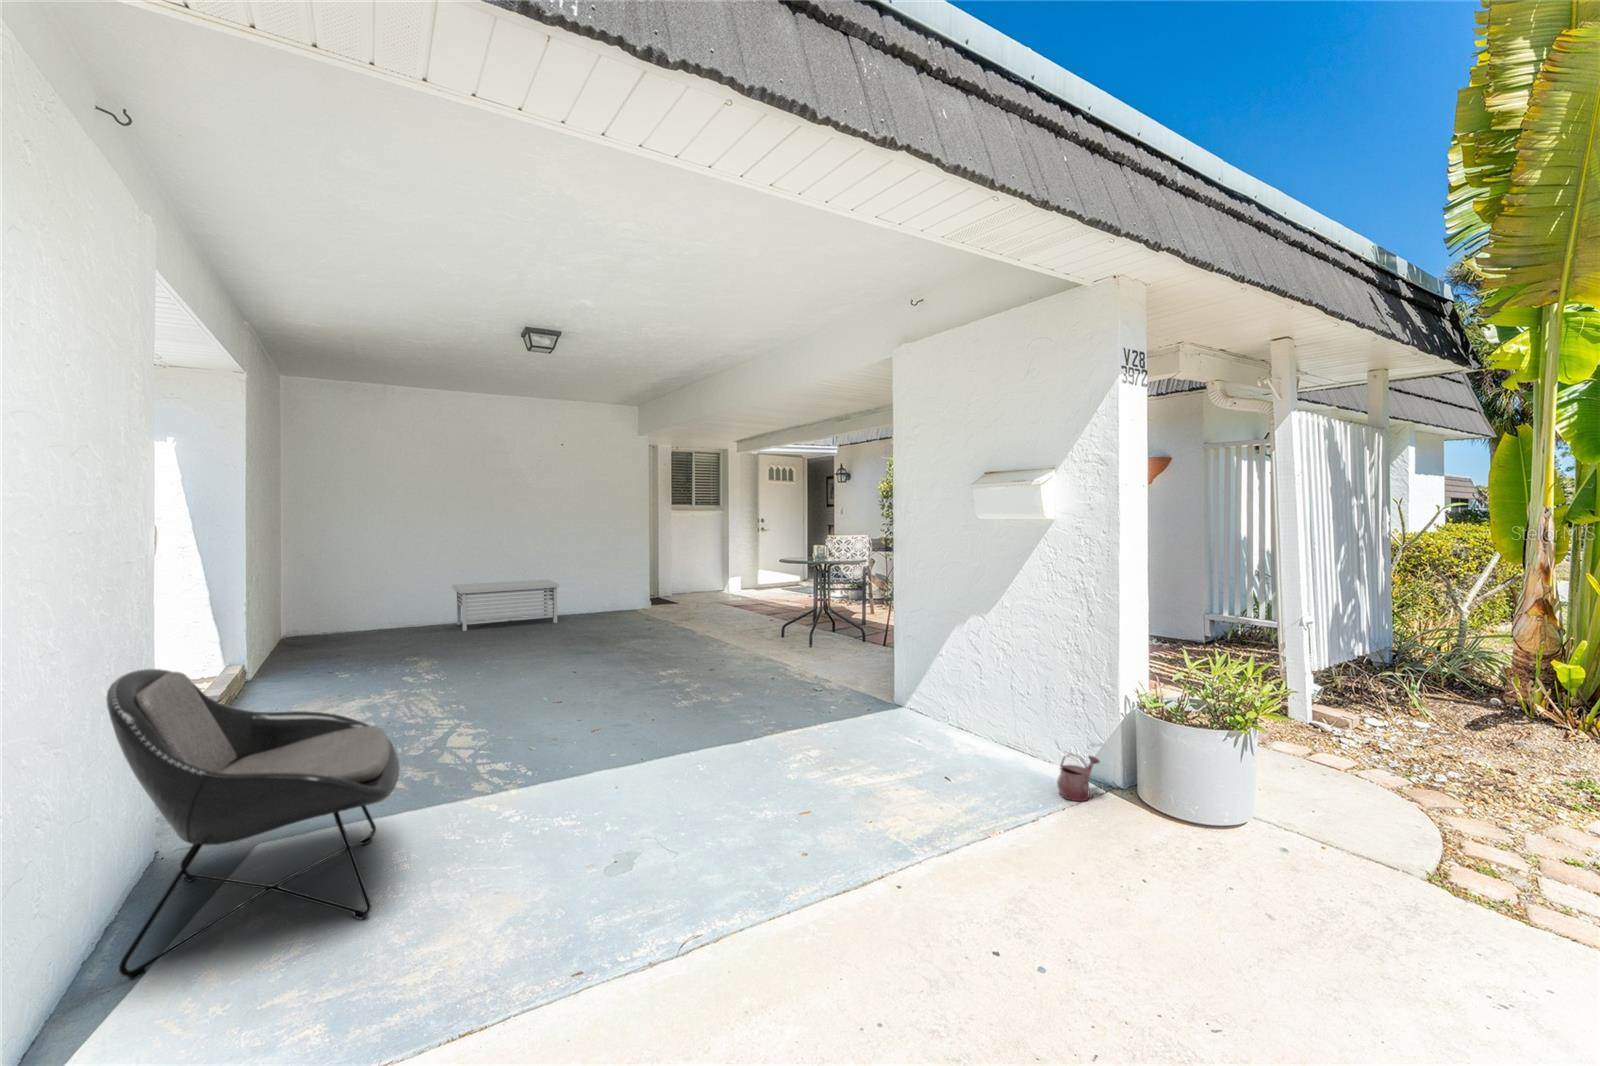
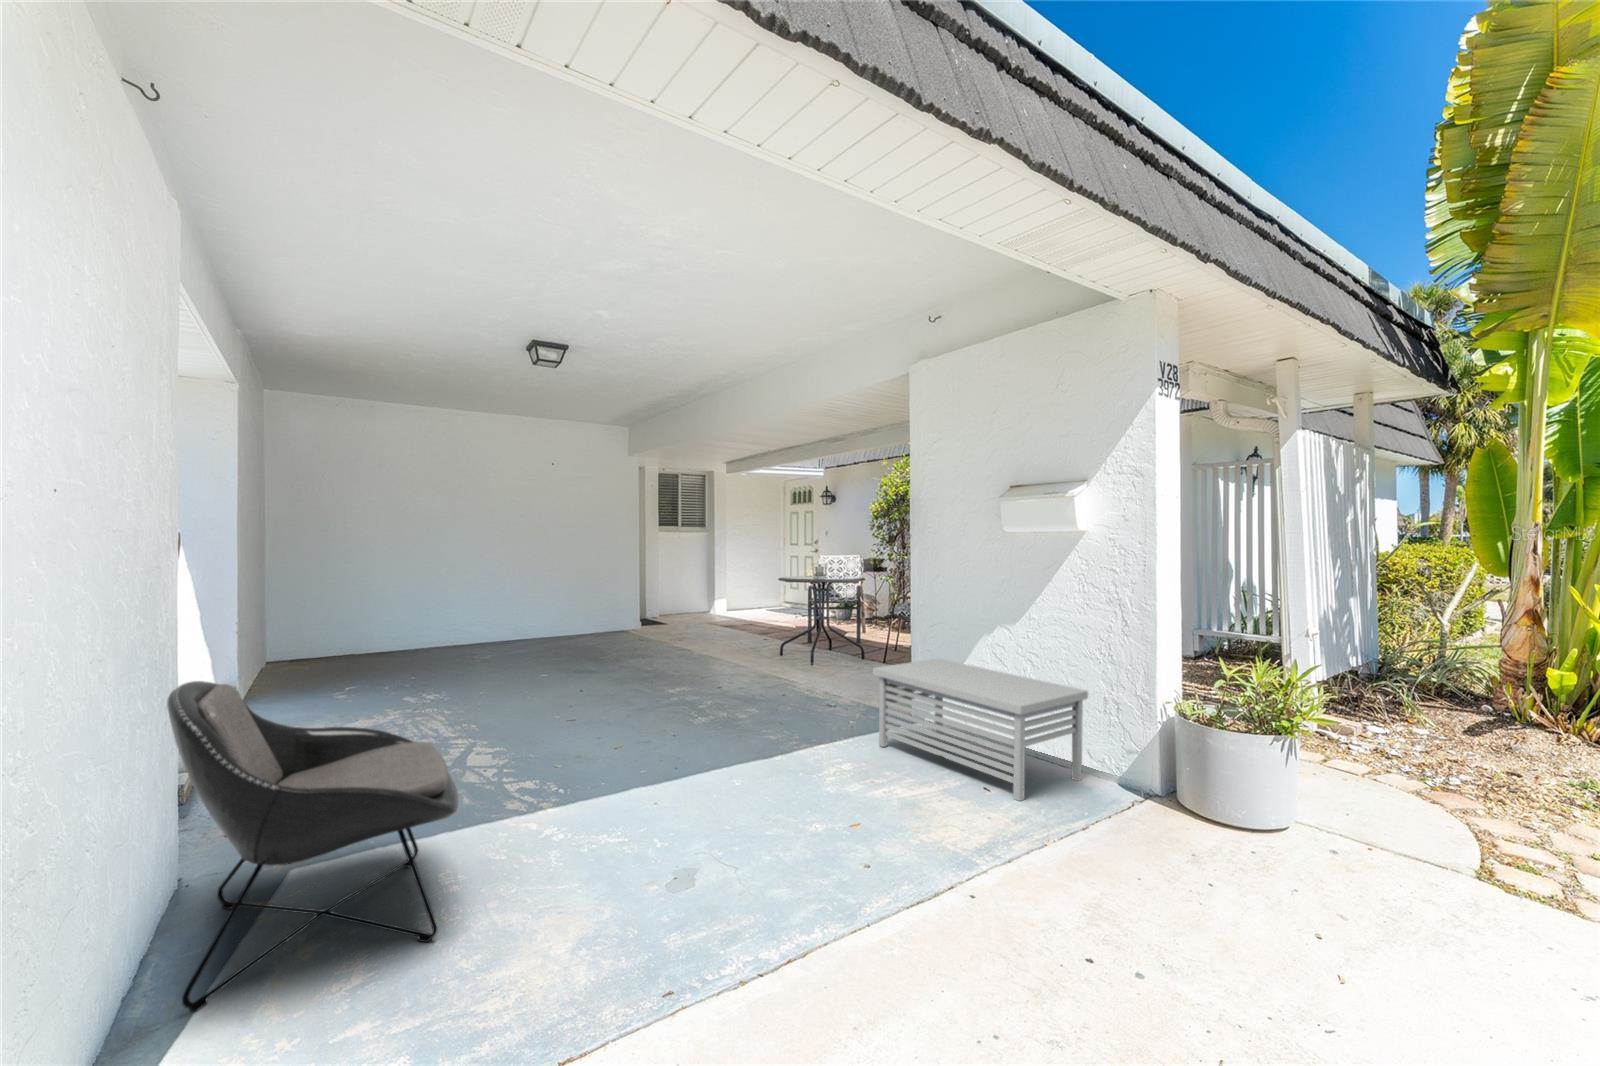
storage bench: present [452,580,559,631] -> present [873,659,1088,801]
watering can: present [1057,753,1100,801] -> none [1102,762,1140,809]

